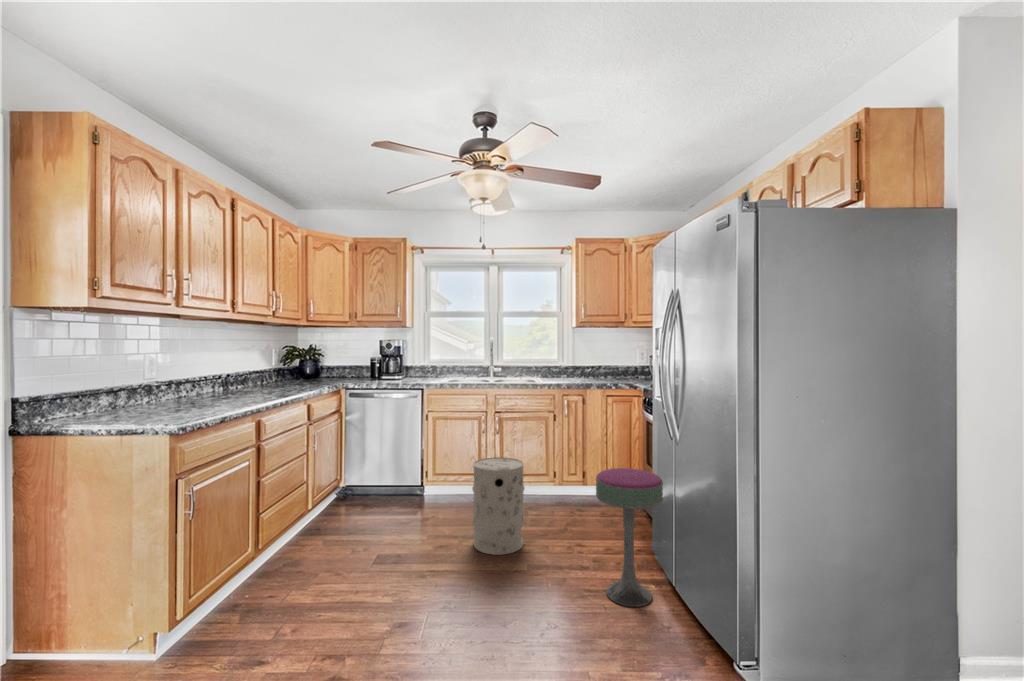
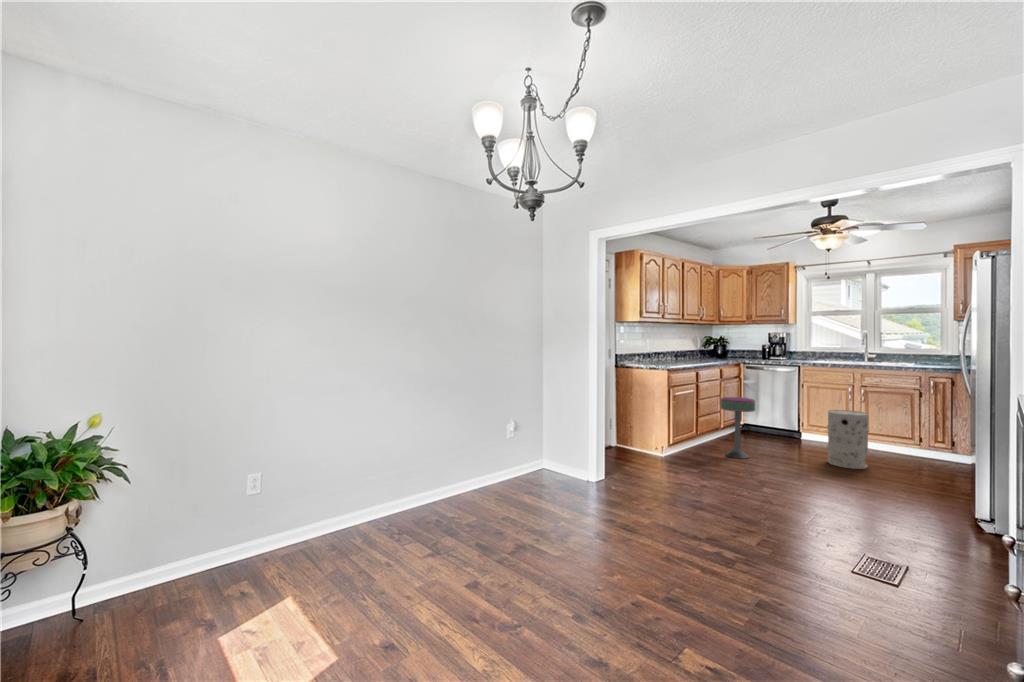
bar stool: present [596,468,663,607] -> present [721,397,755,459]

